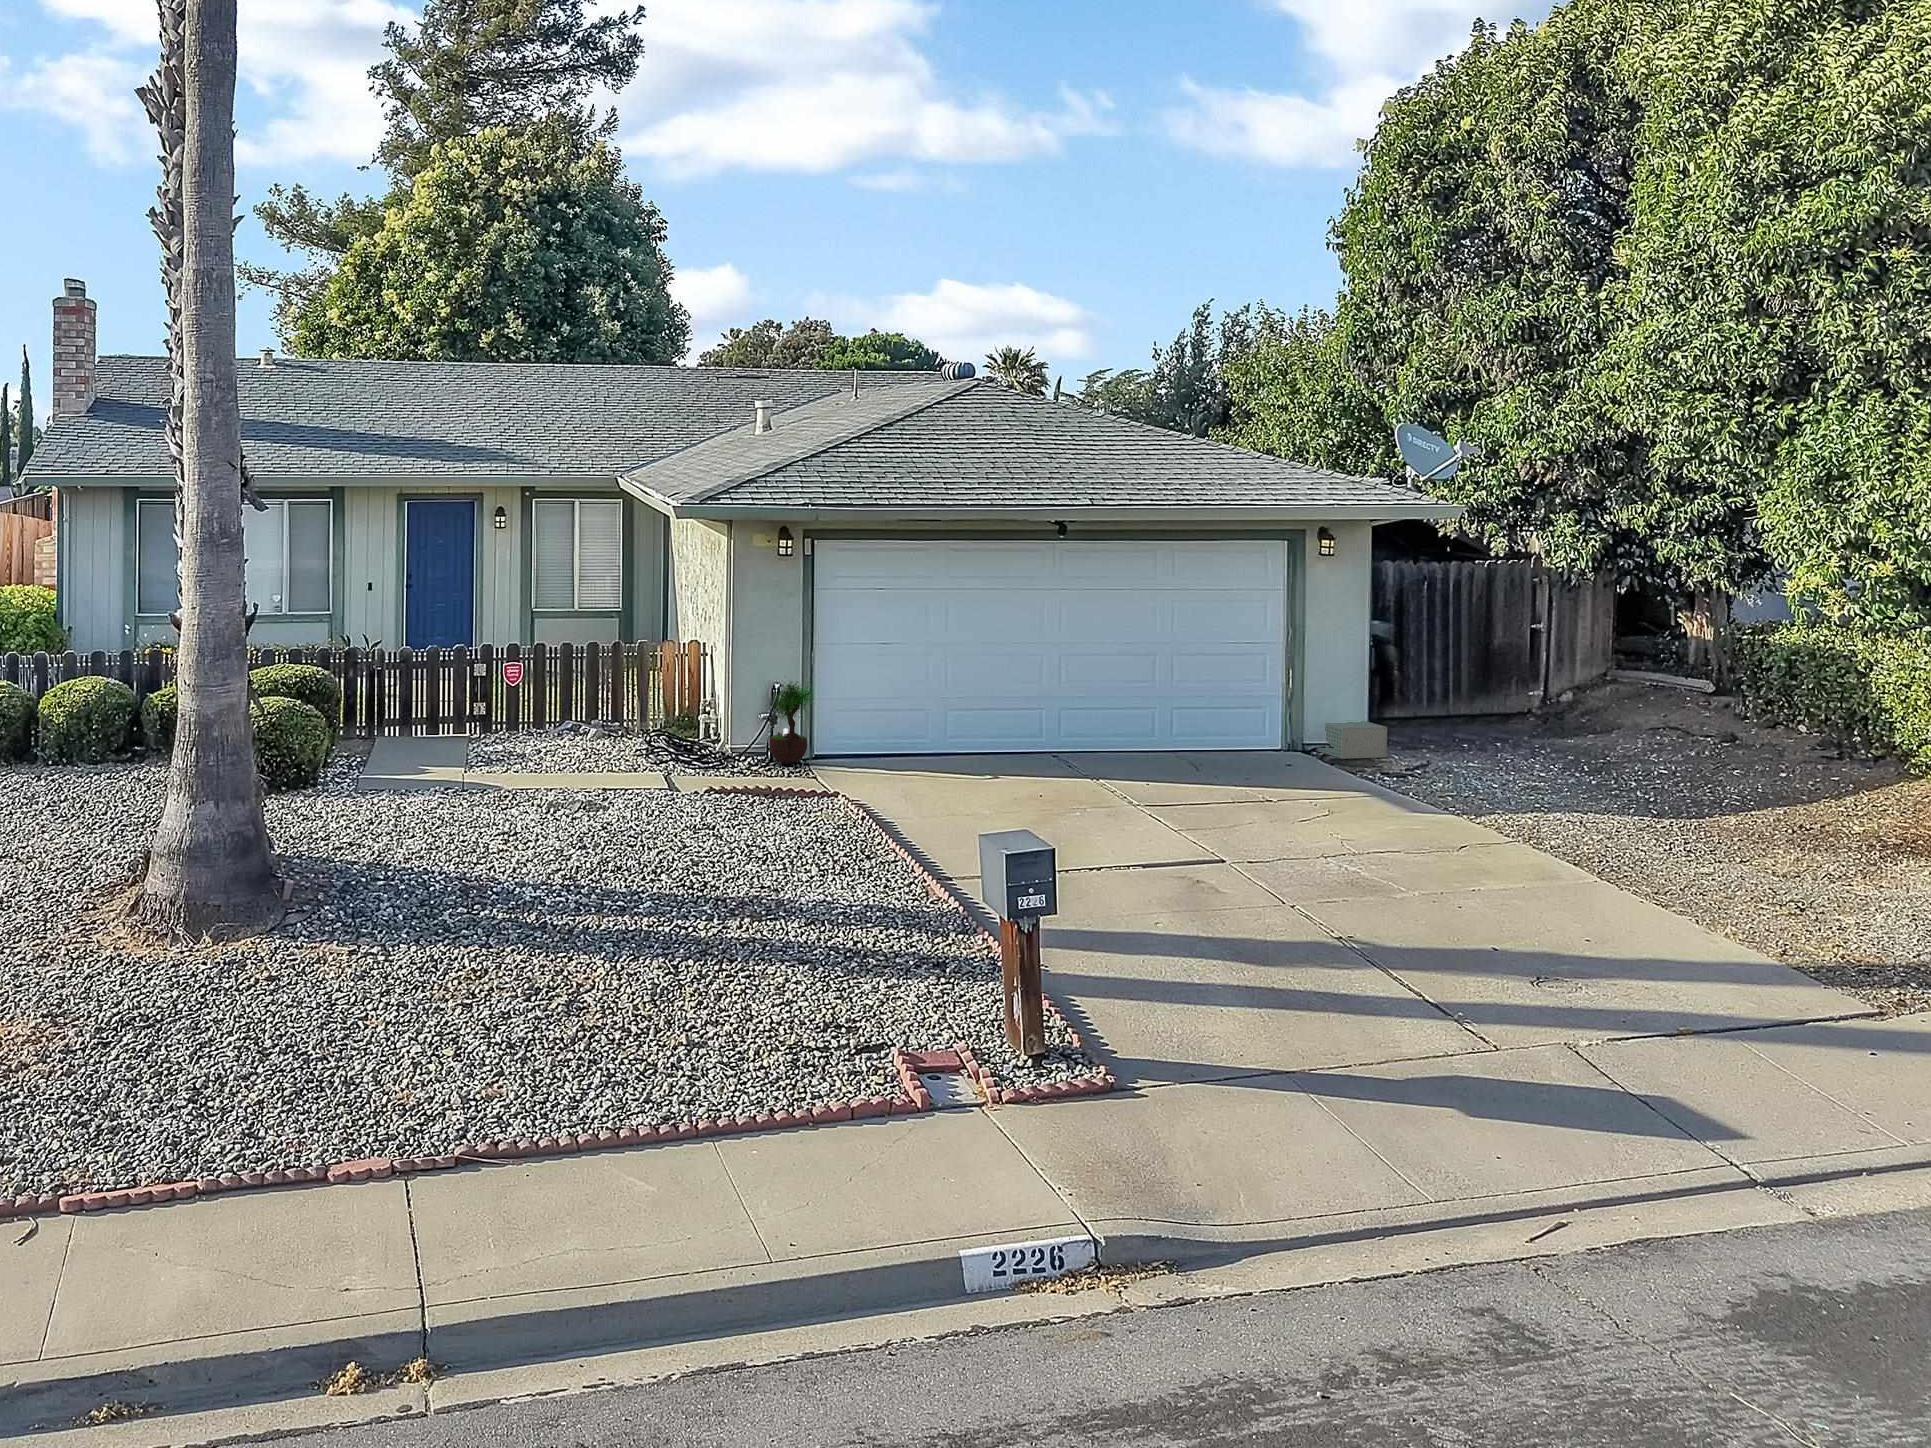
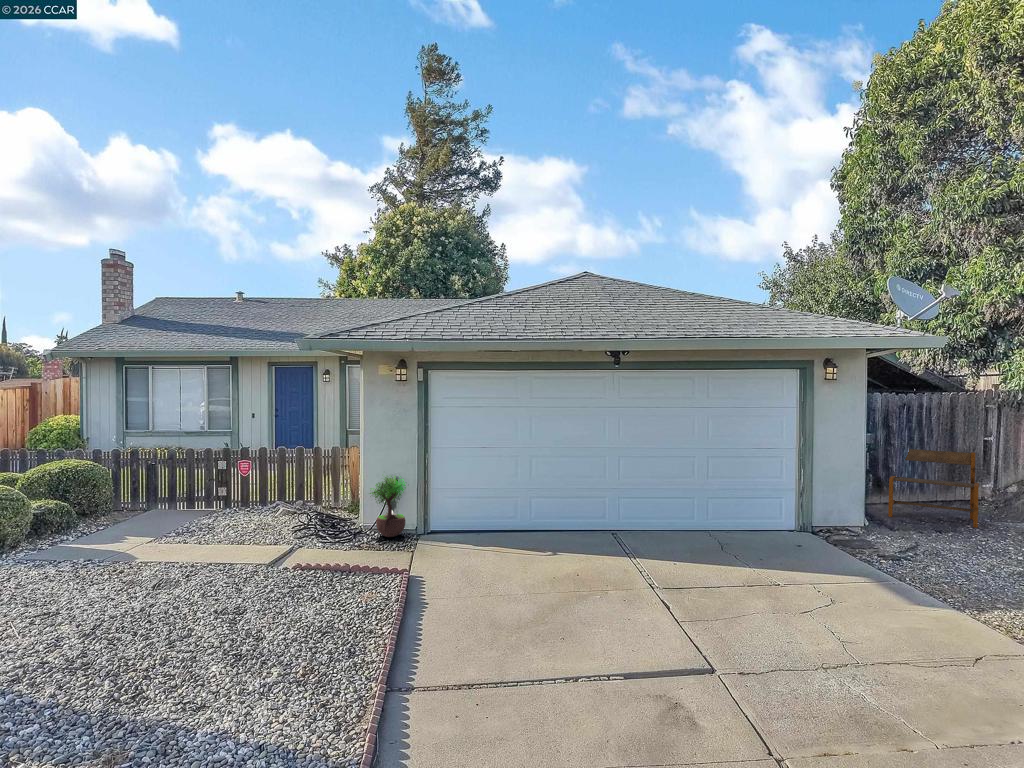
bench: none [1401,640,1510,743] -> present [888,449,979,528]
storage box: present [1318,720,1387,759] -> none [821,510,880,542]

